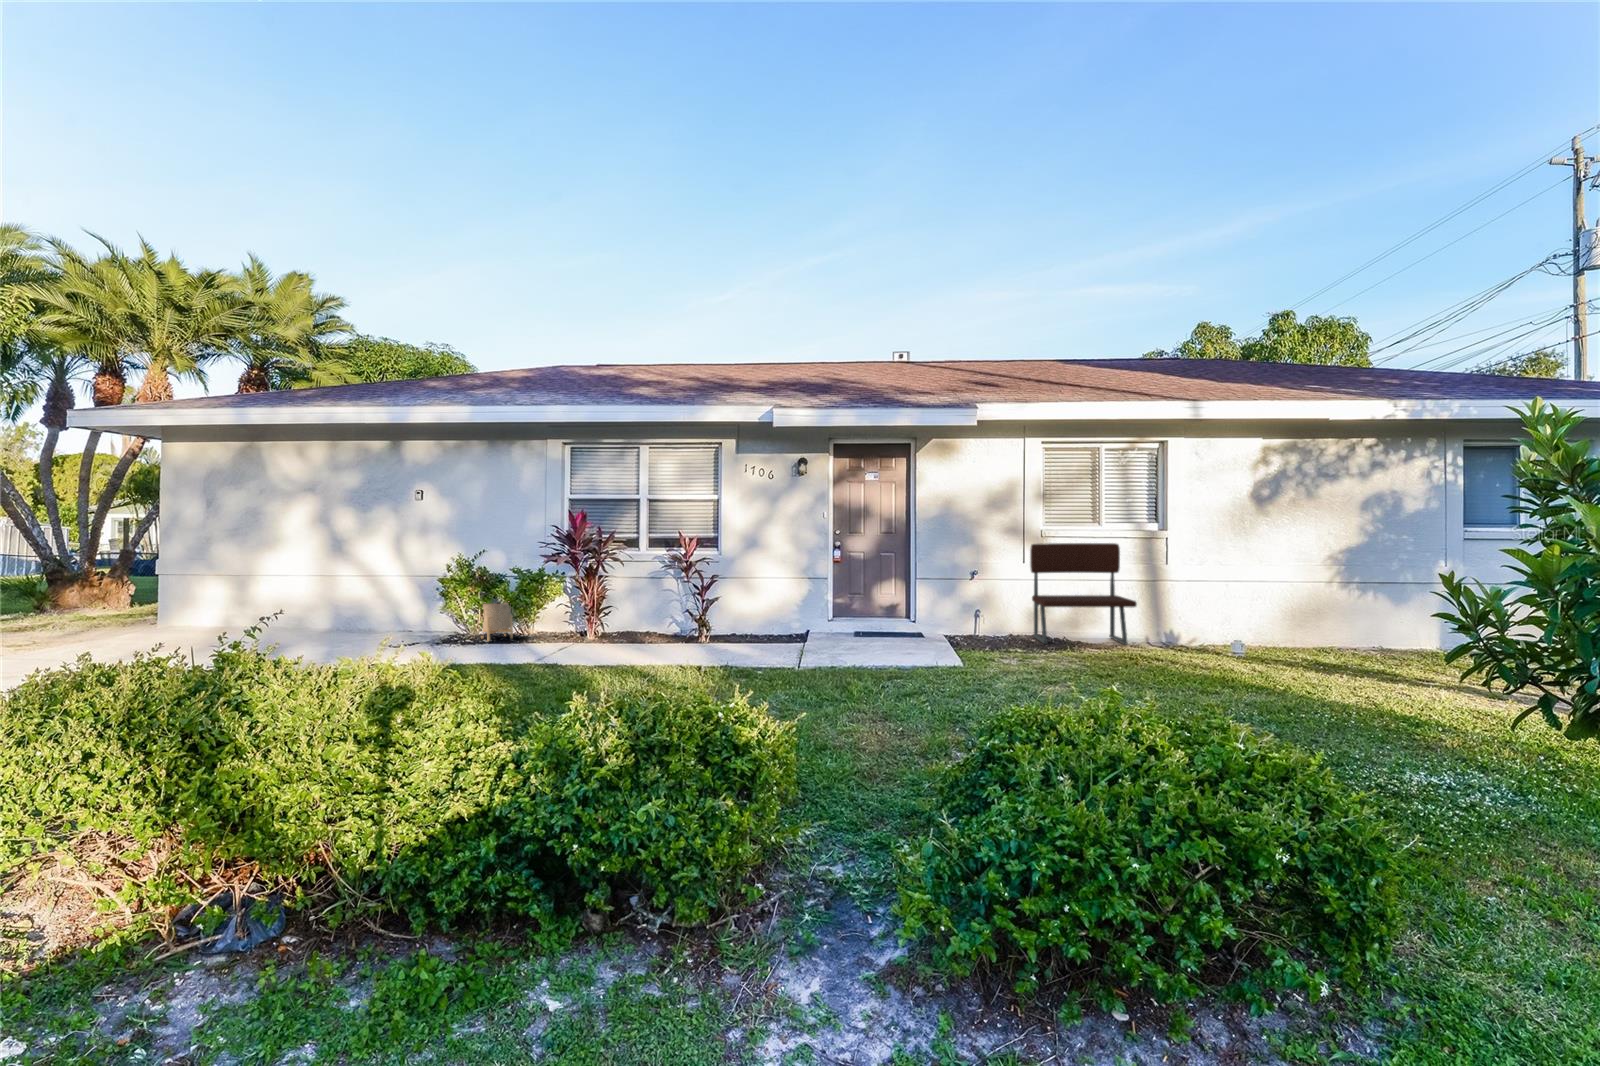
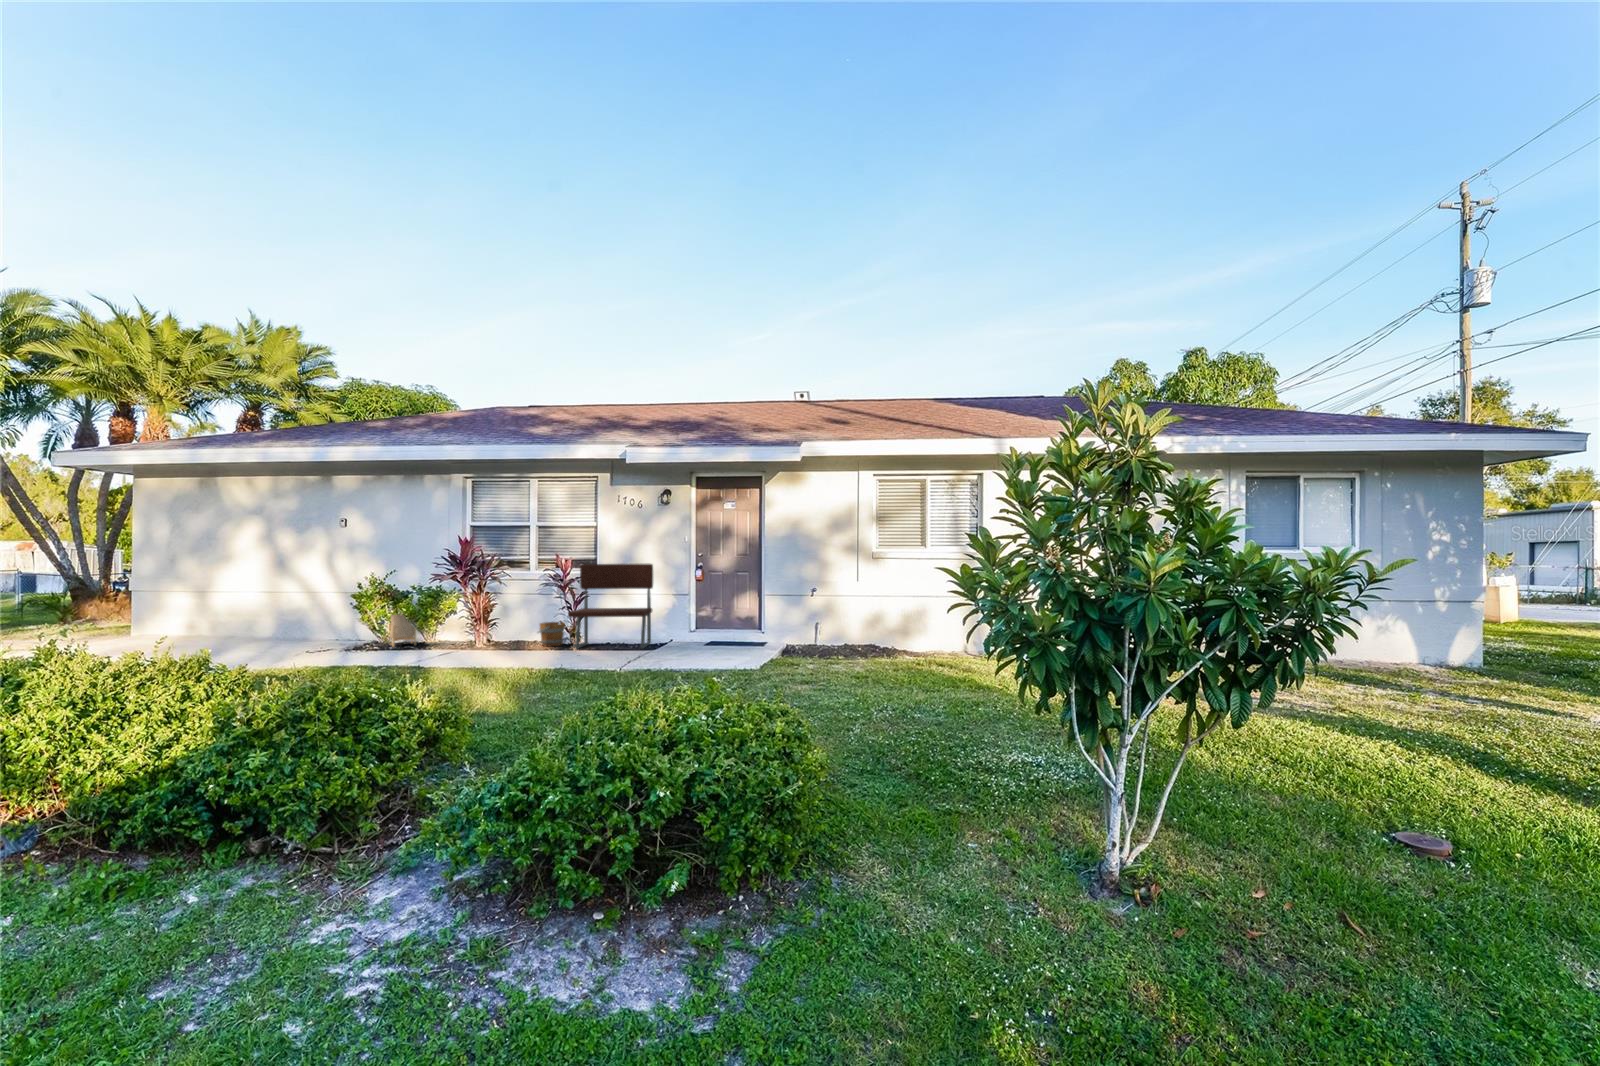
bench: present [1030,543,1137,645] -> present [568,564,653,649]
bucket: none [656,610,687,640] -> present [538,622,565,647]

